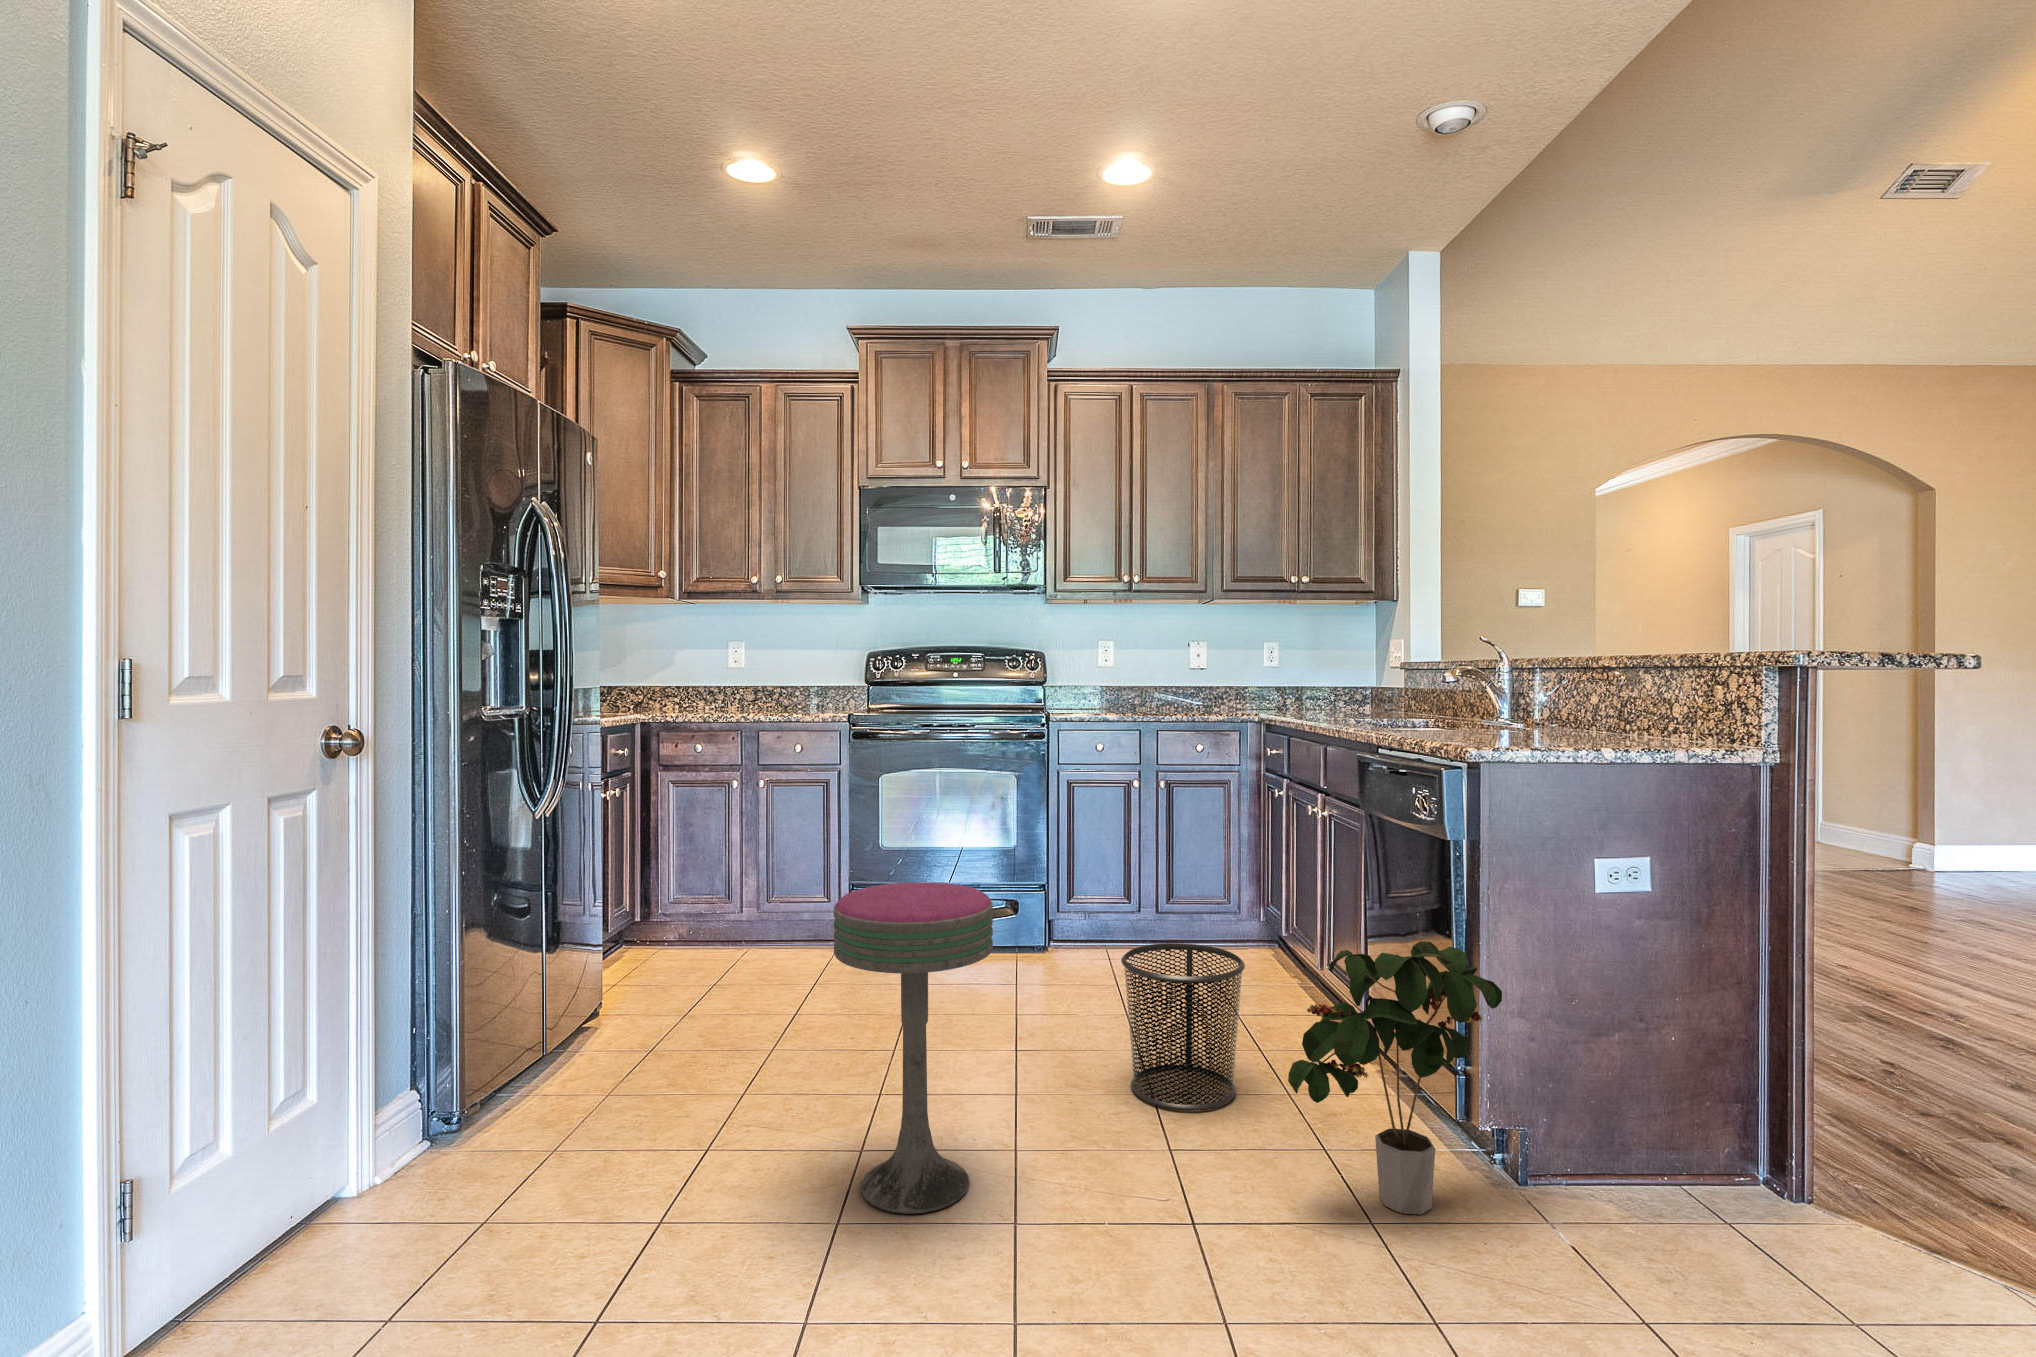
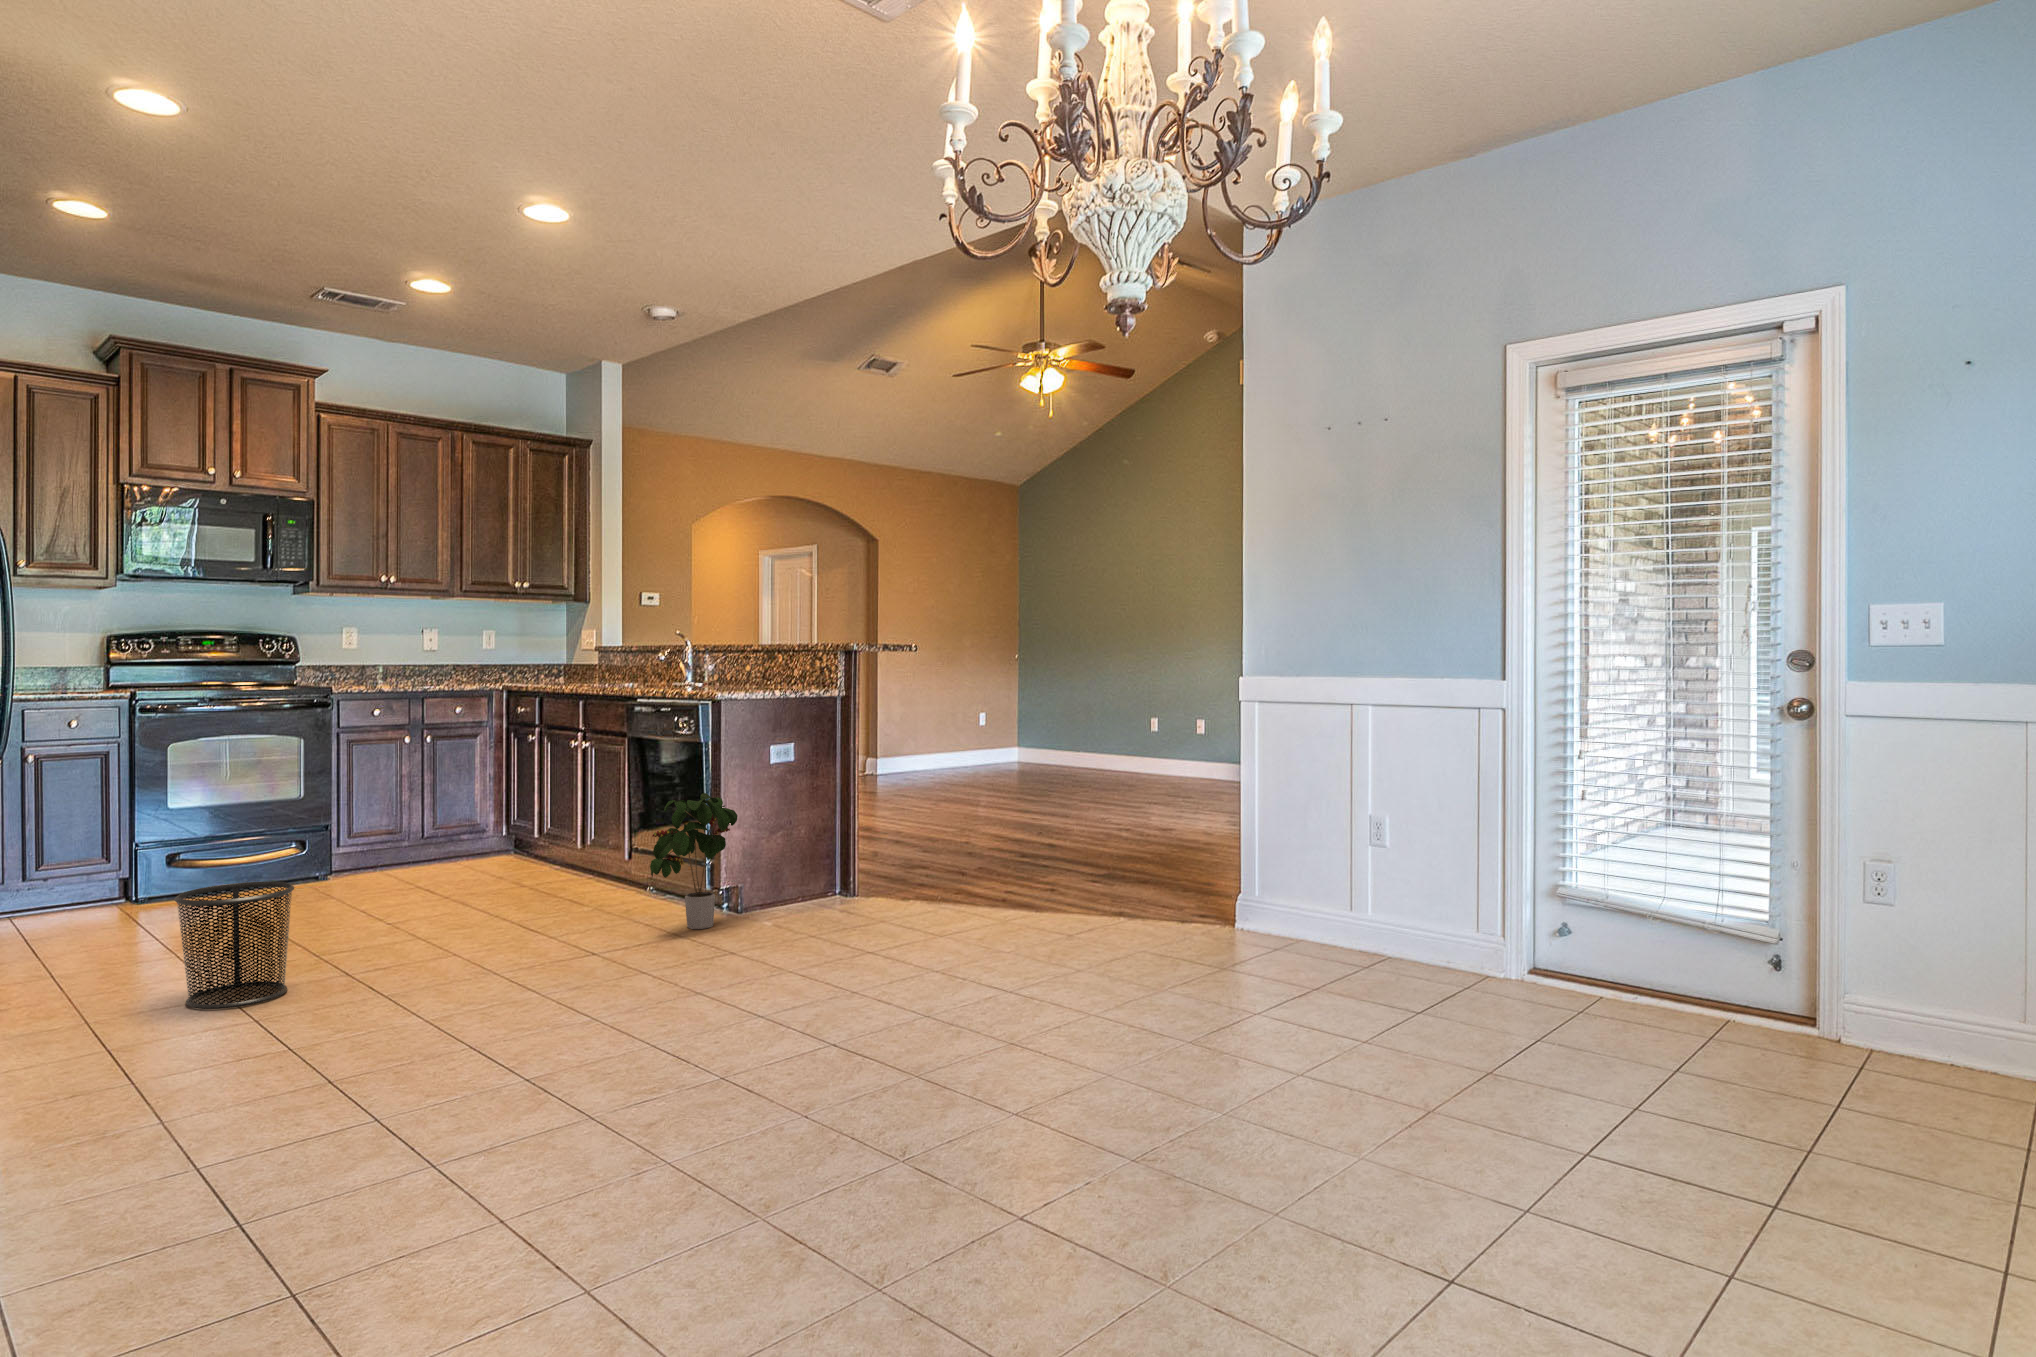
bar stool: present [834,882,993,1214] -> none [371,791,484,988]
waste bin: present [1121,943,1245,1111] -> present [174,882,294,1009]

